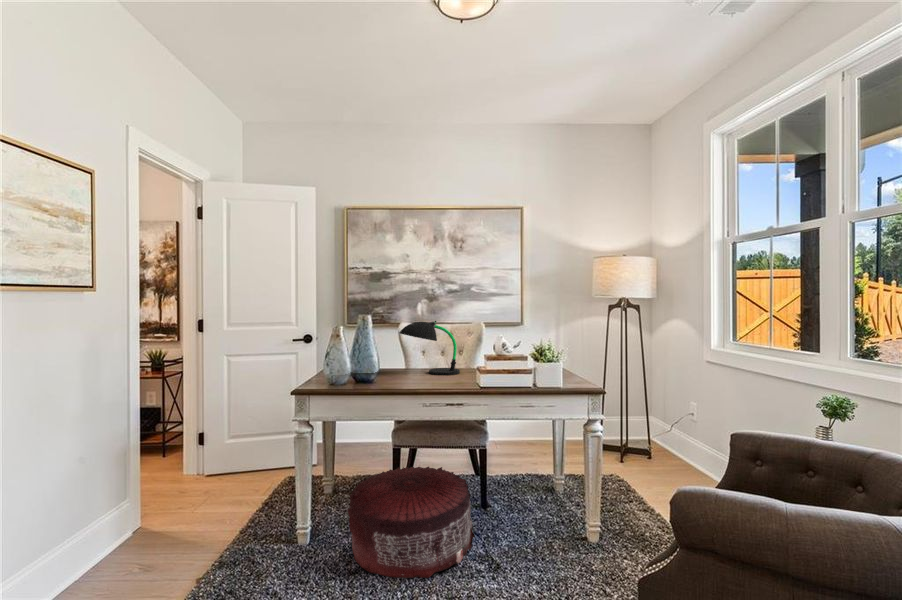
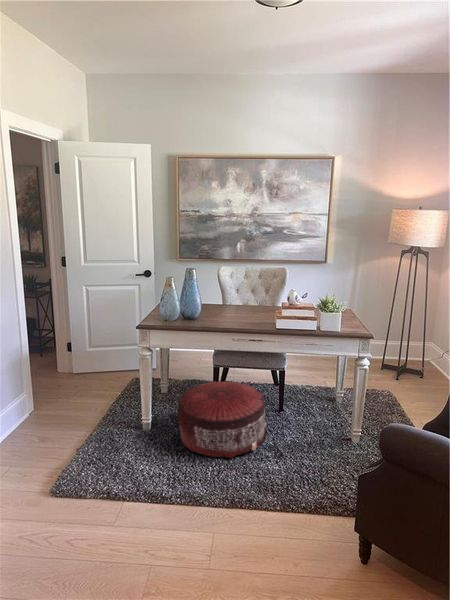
desk lamp: present [399,321,460,375] -> none [216,270,264,314]

